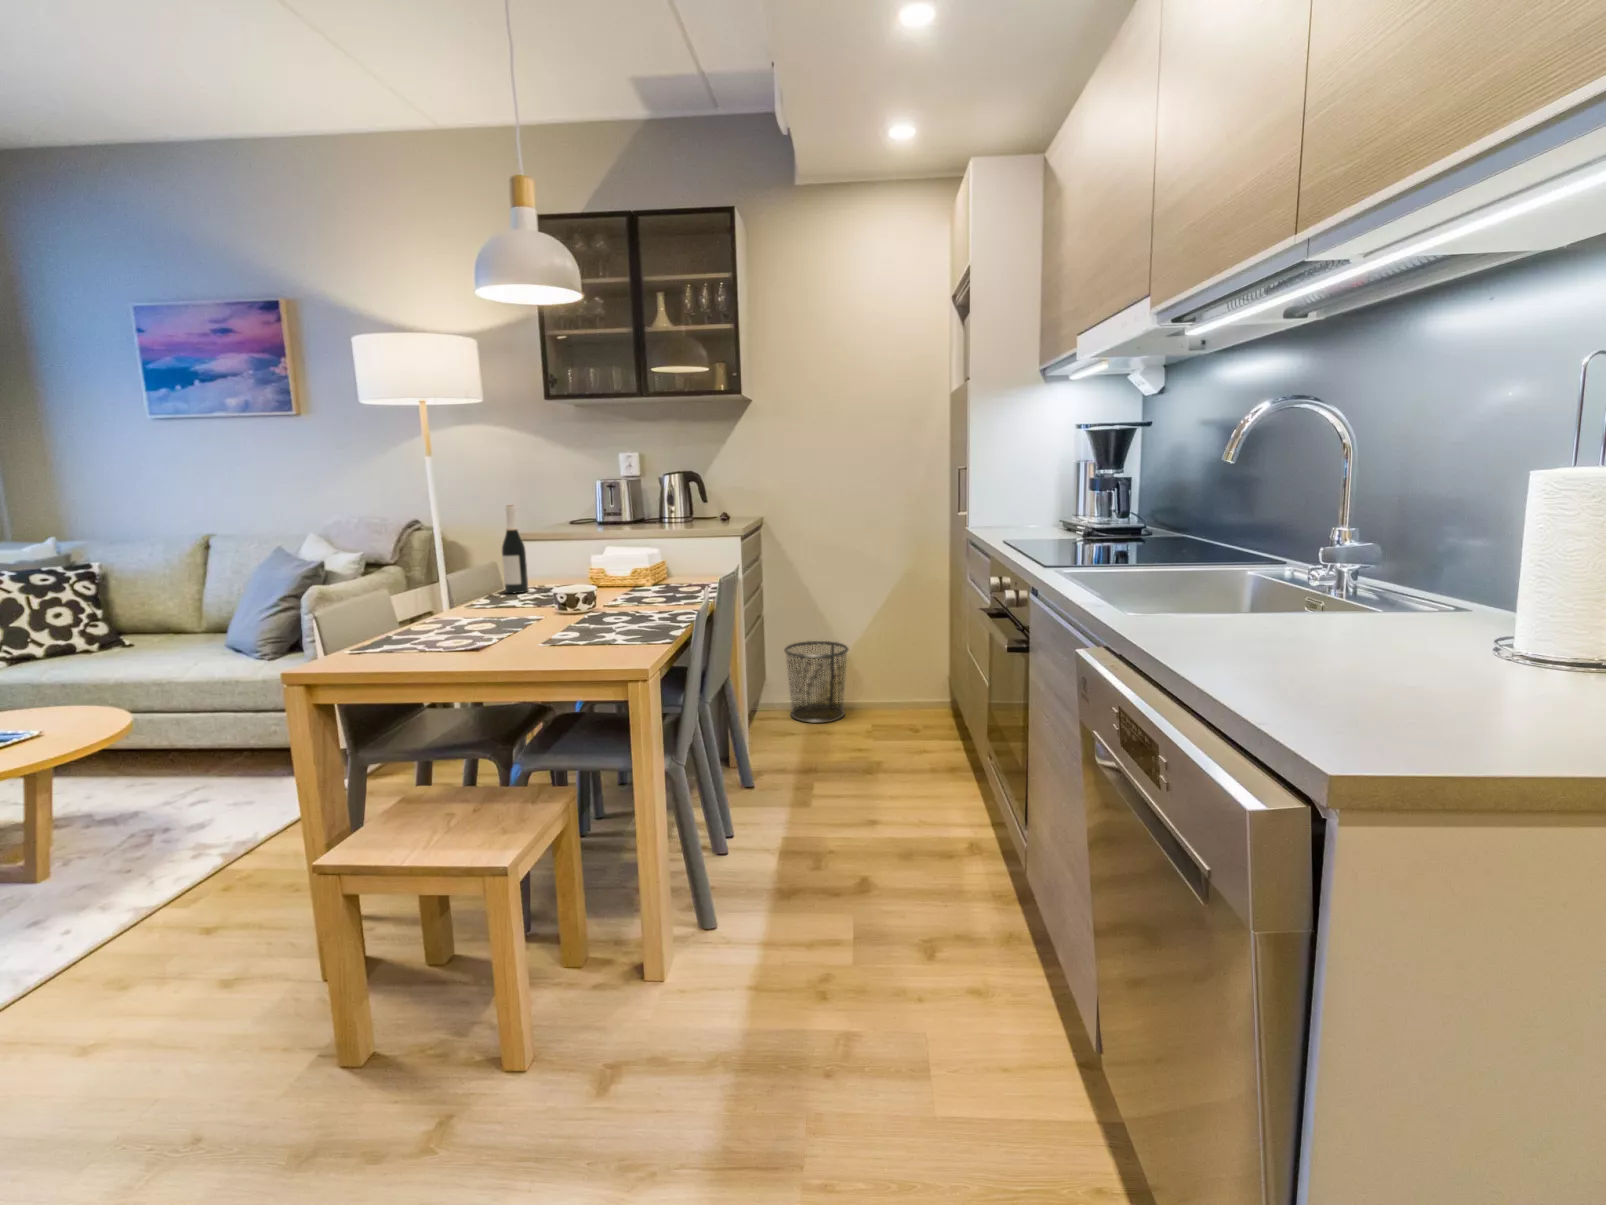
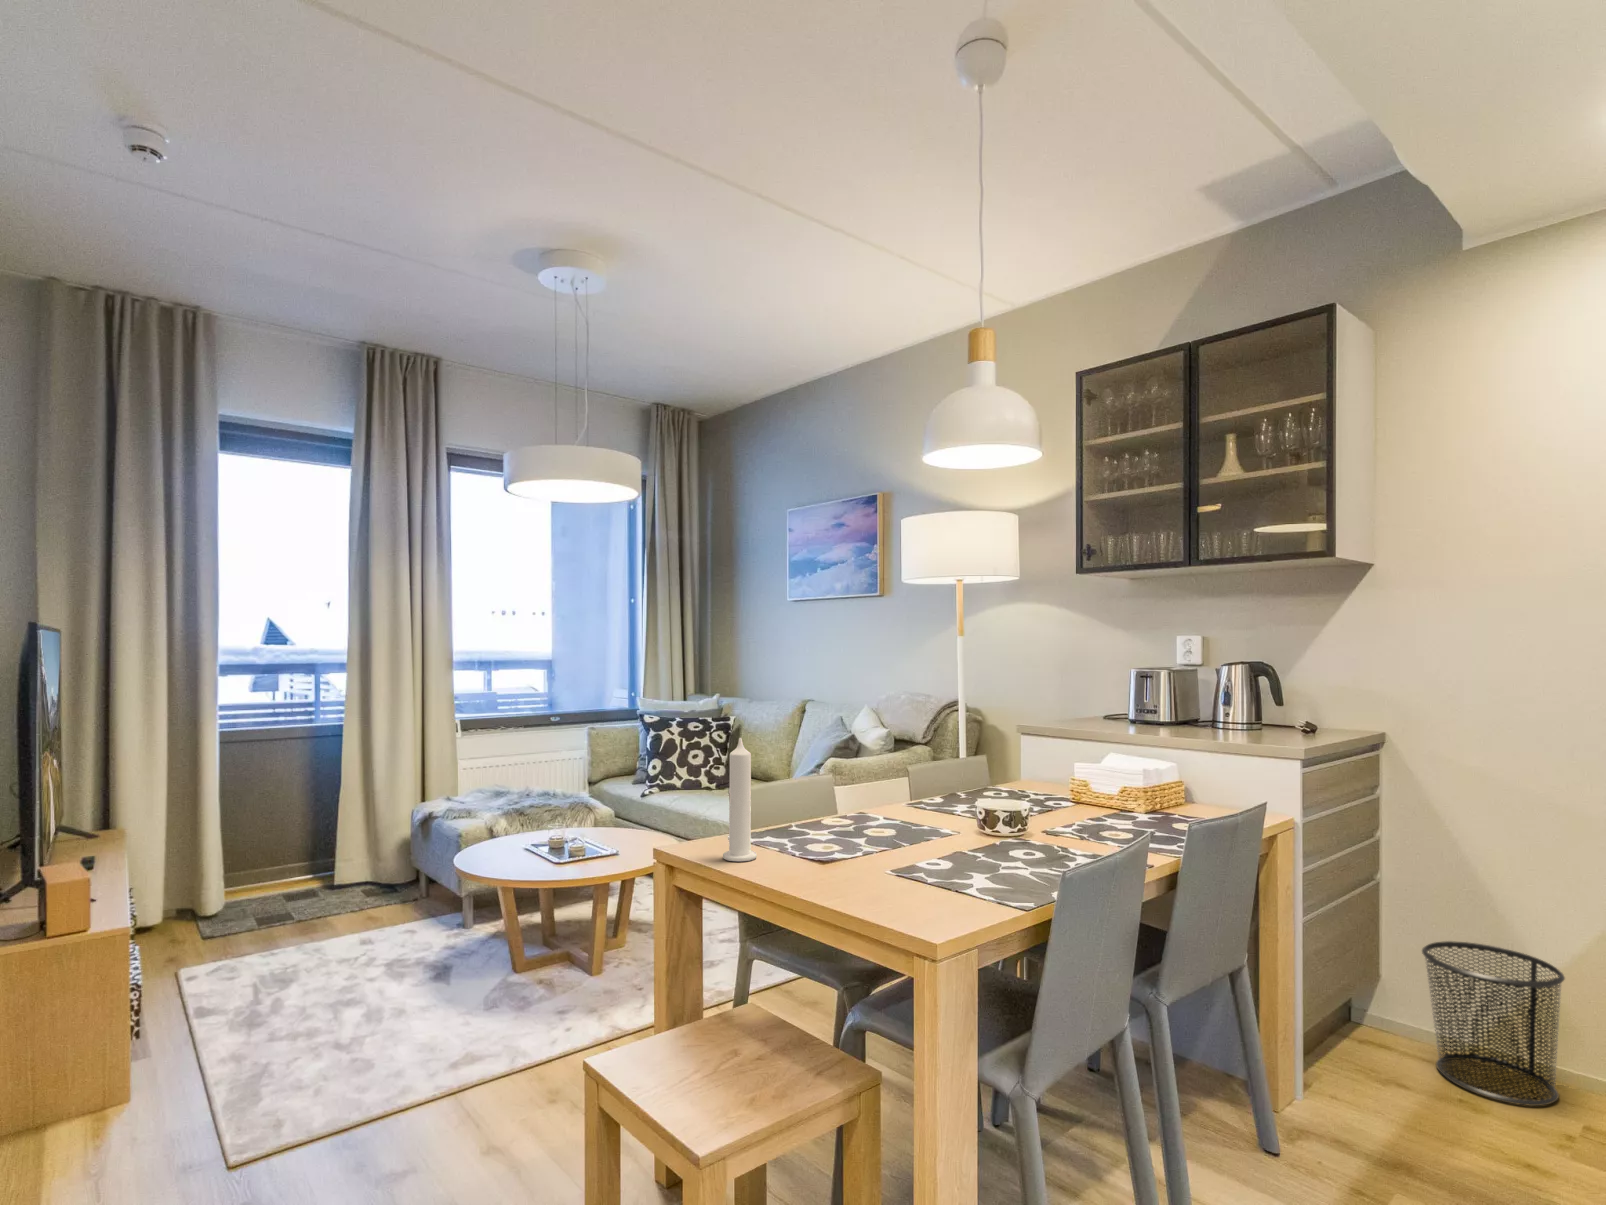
wine bottle: present [502,505,528,593] -> none [970,693,997,797]
candle: none [365,550,404,663] -> present [723,738,757,861]

